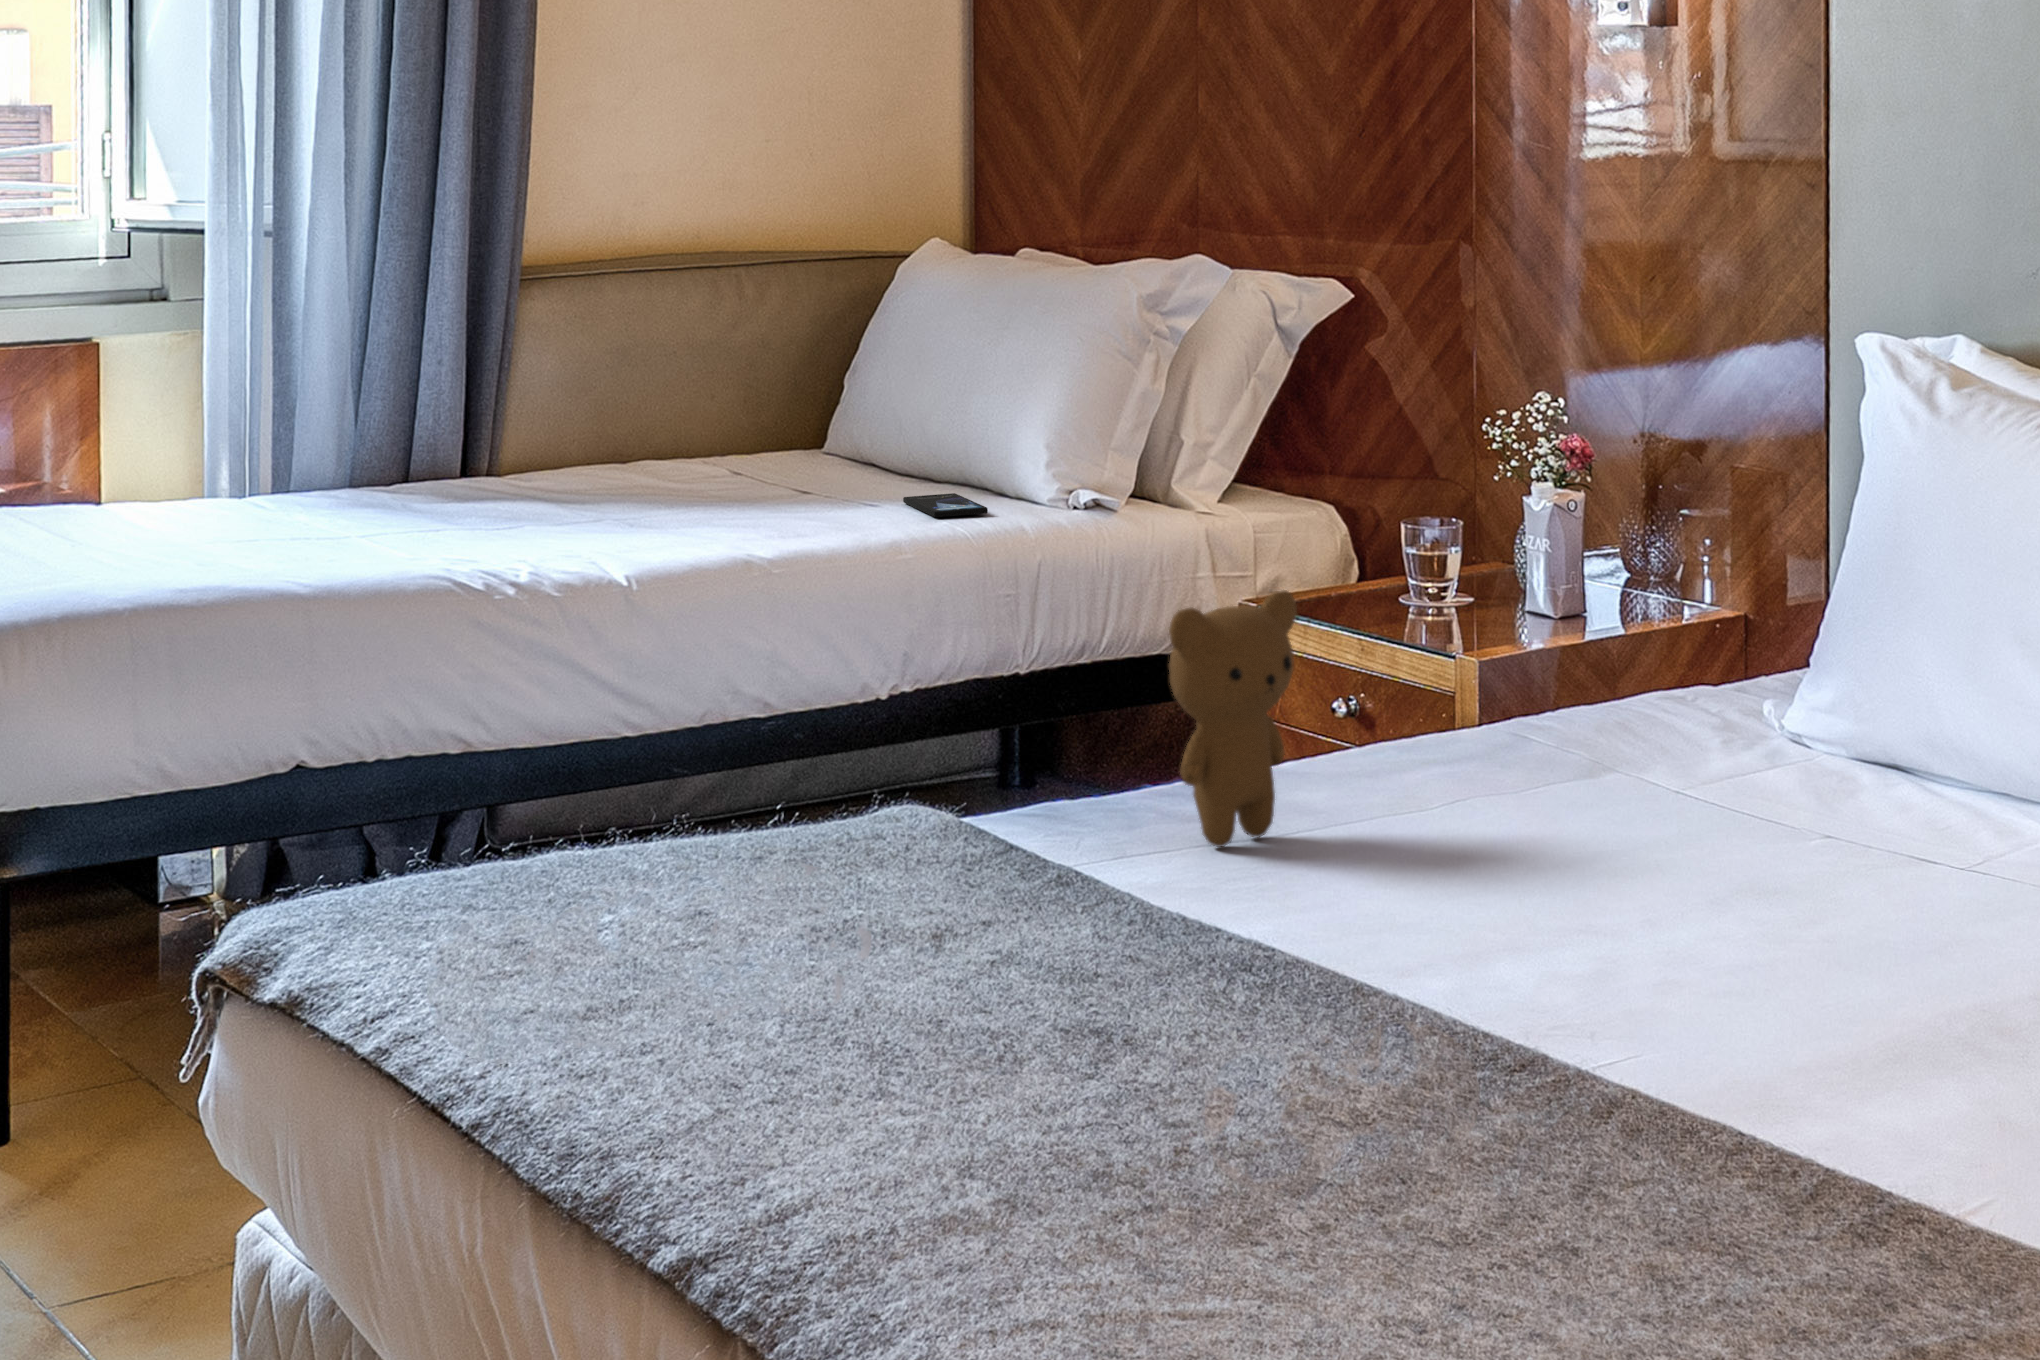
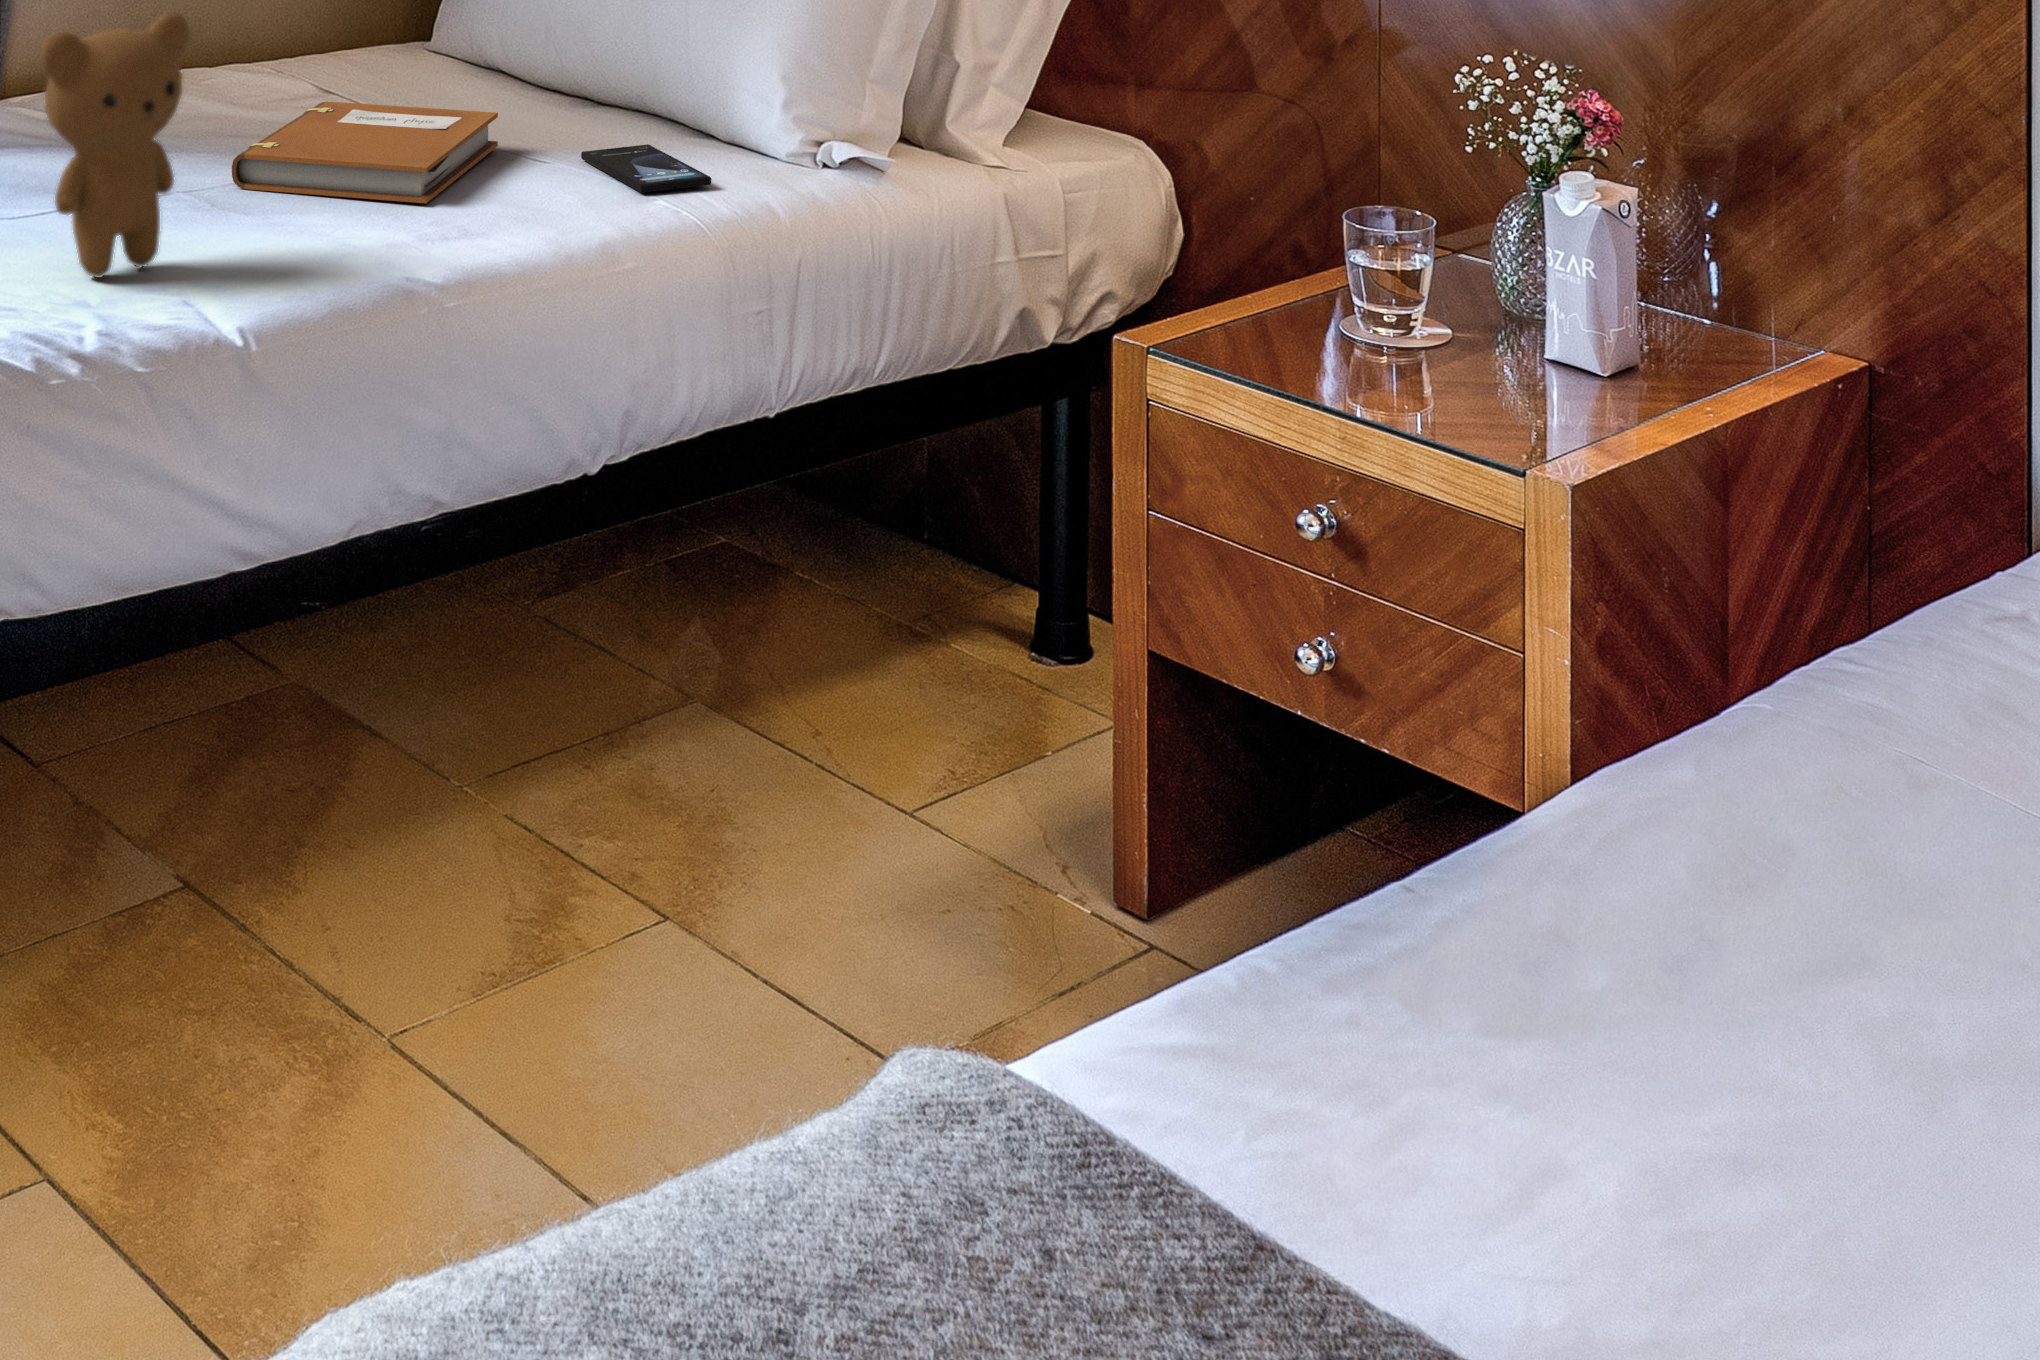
notebook: none [641,467,845,522] -> present [232,101,498,203]
teddy bear: present [1169,590,1297,847] -> present [40,13,189,278]

